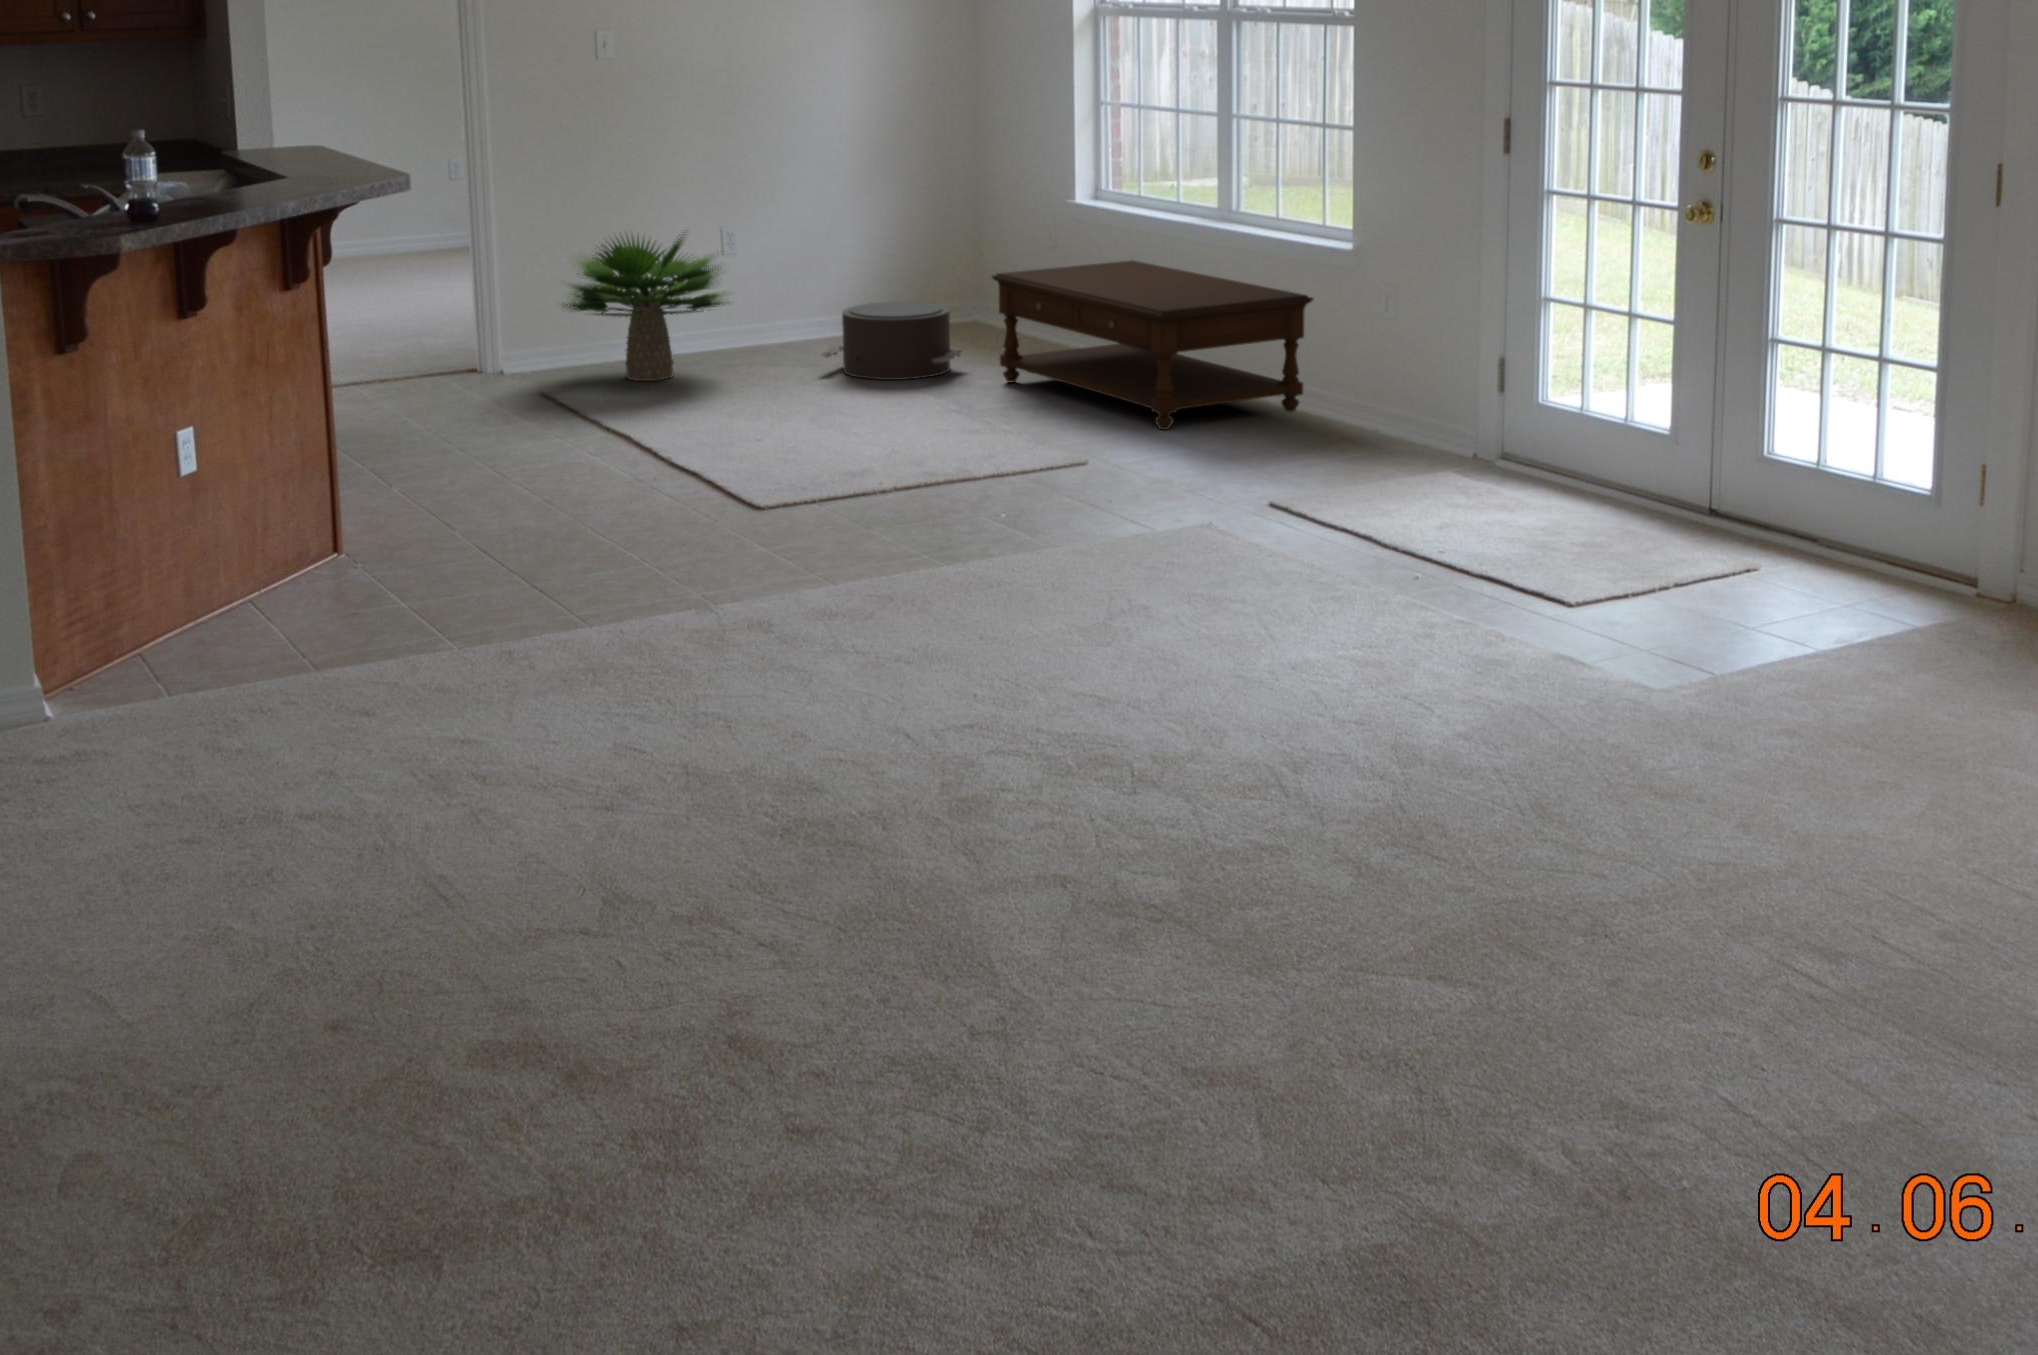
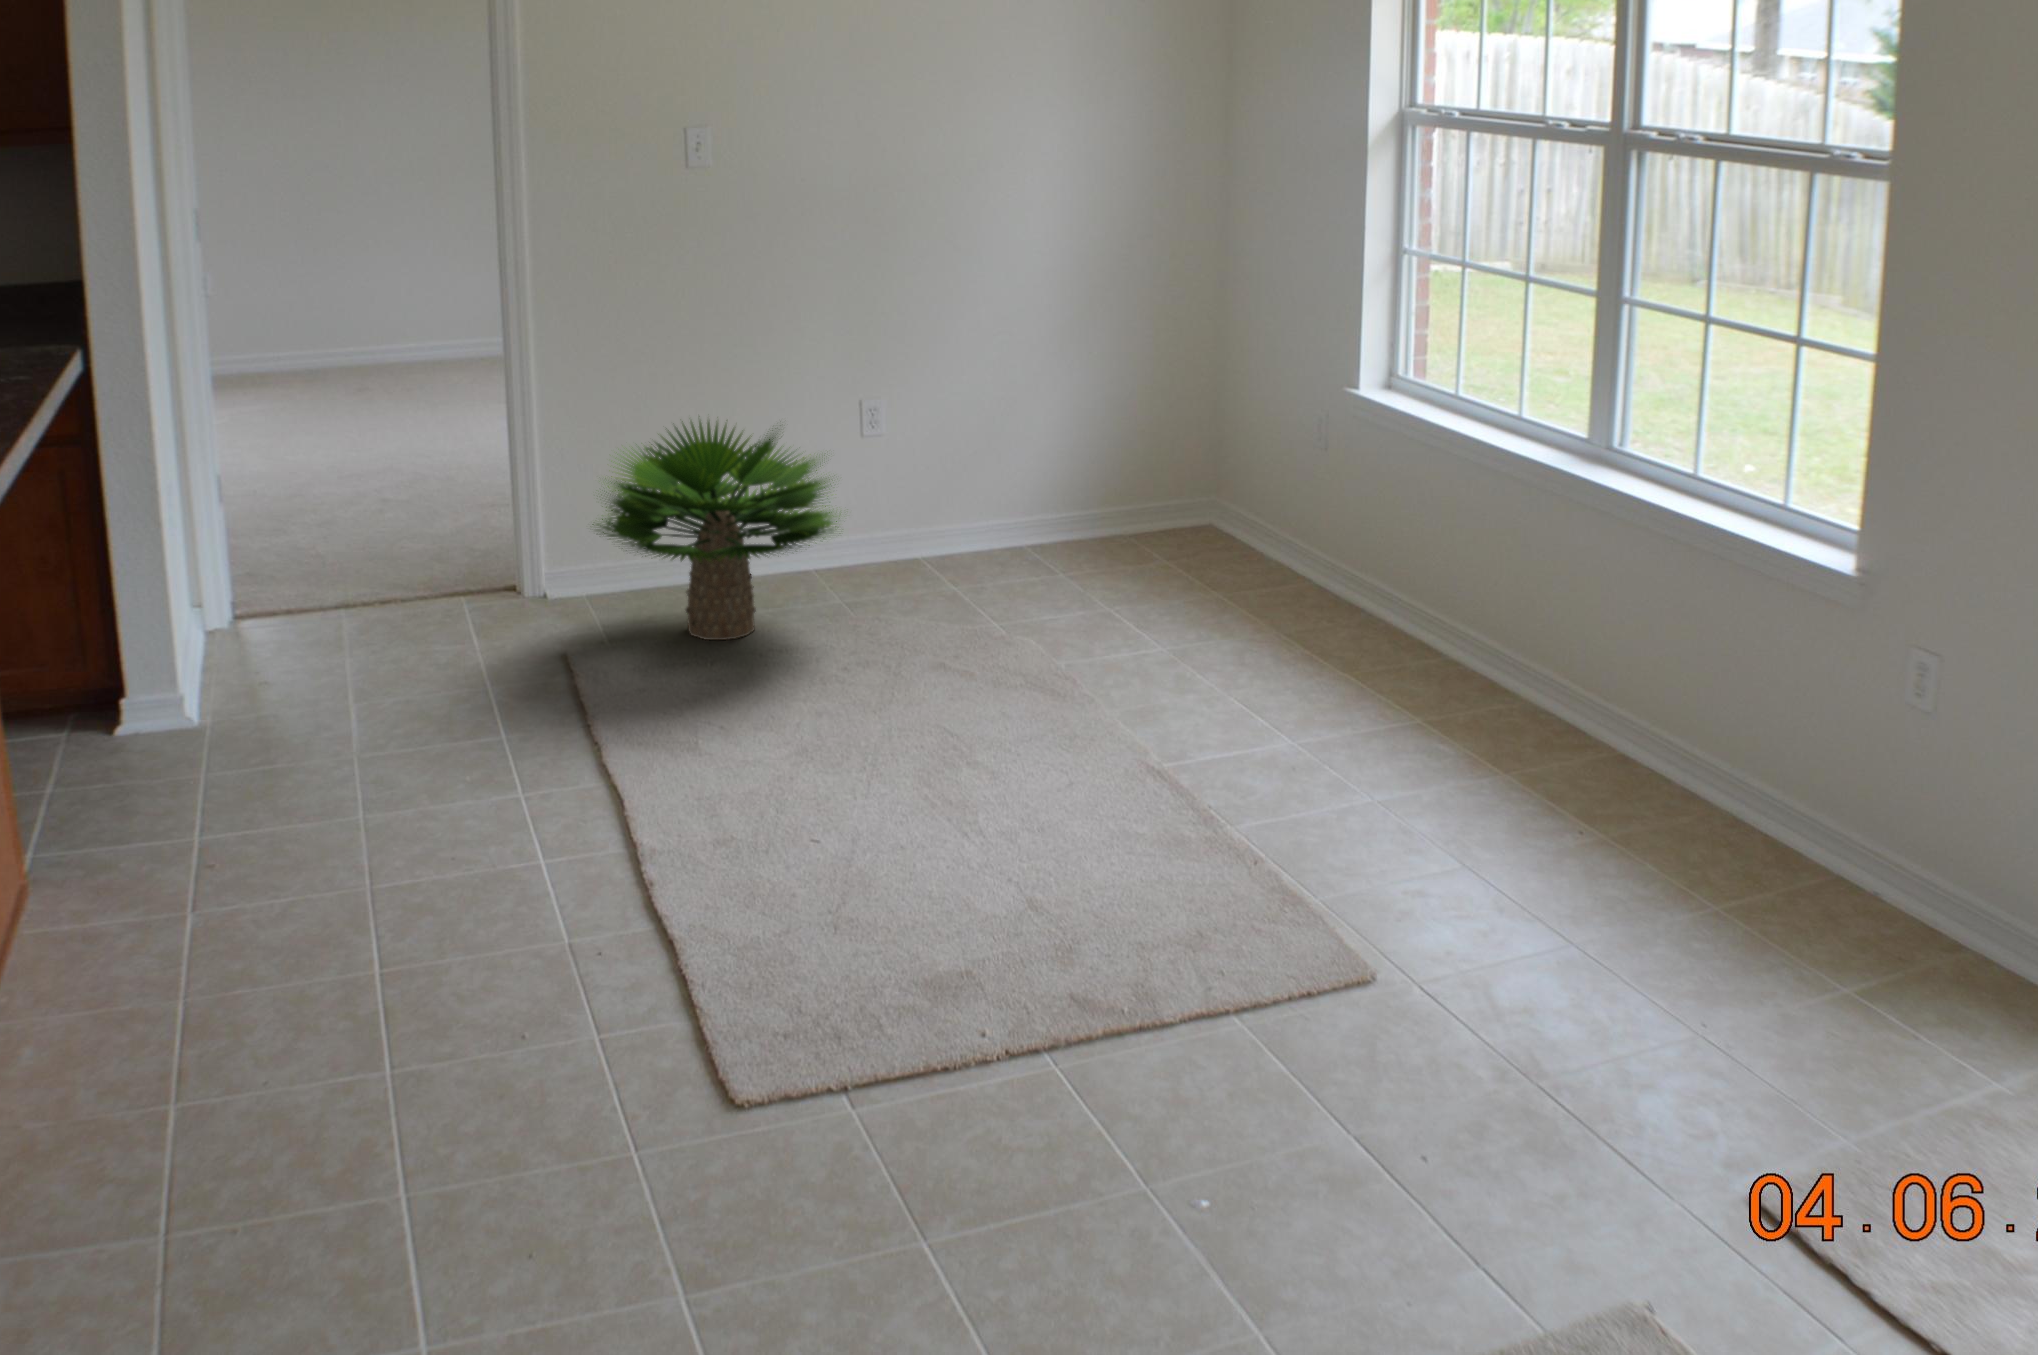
coffee table: present [992,261,1313,430] -> none [1221,502,1764,858]
pouf: present [822,302,963,380] -> none [964,534,1178,667]

